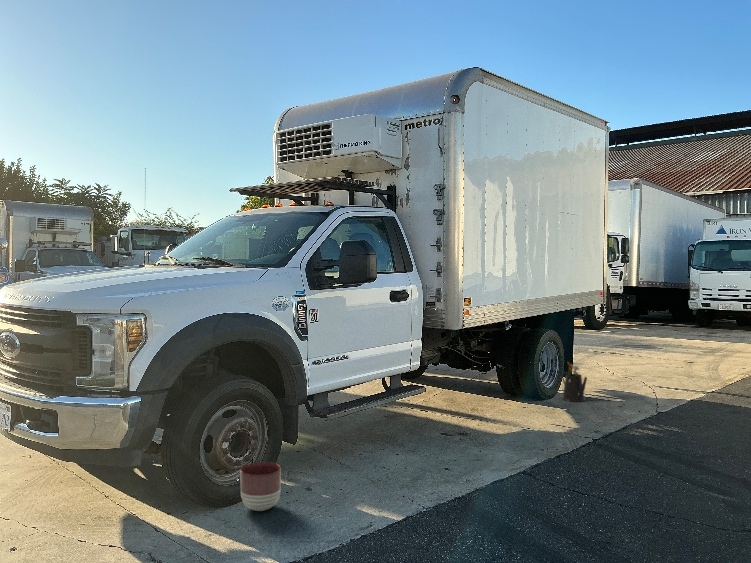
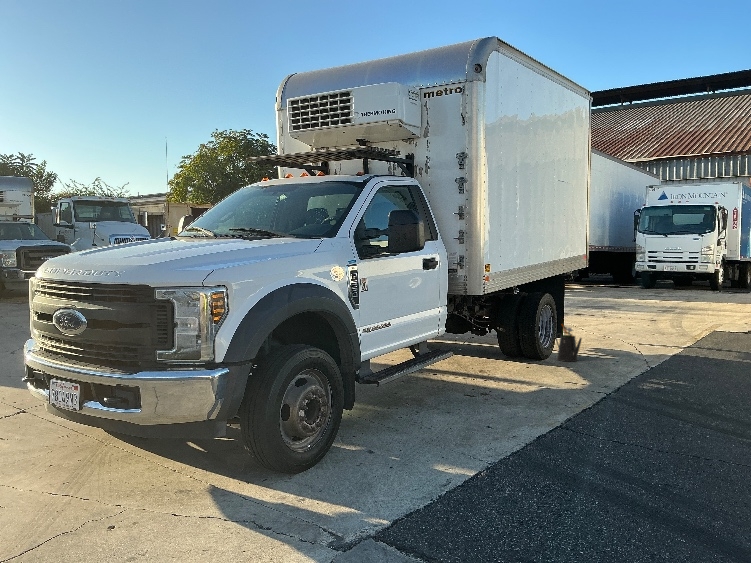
planter: present [240,462,281,511] -> none [313,429,352,475]

